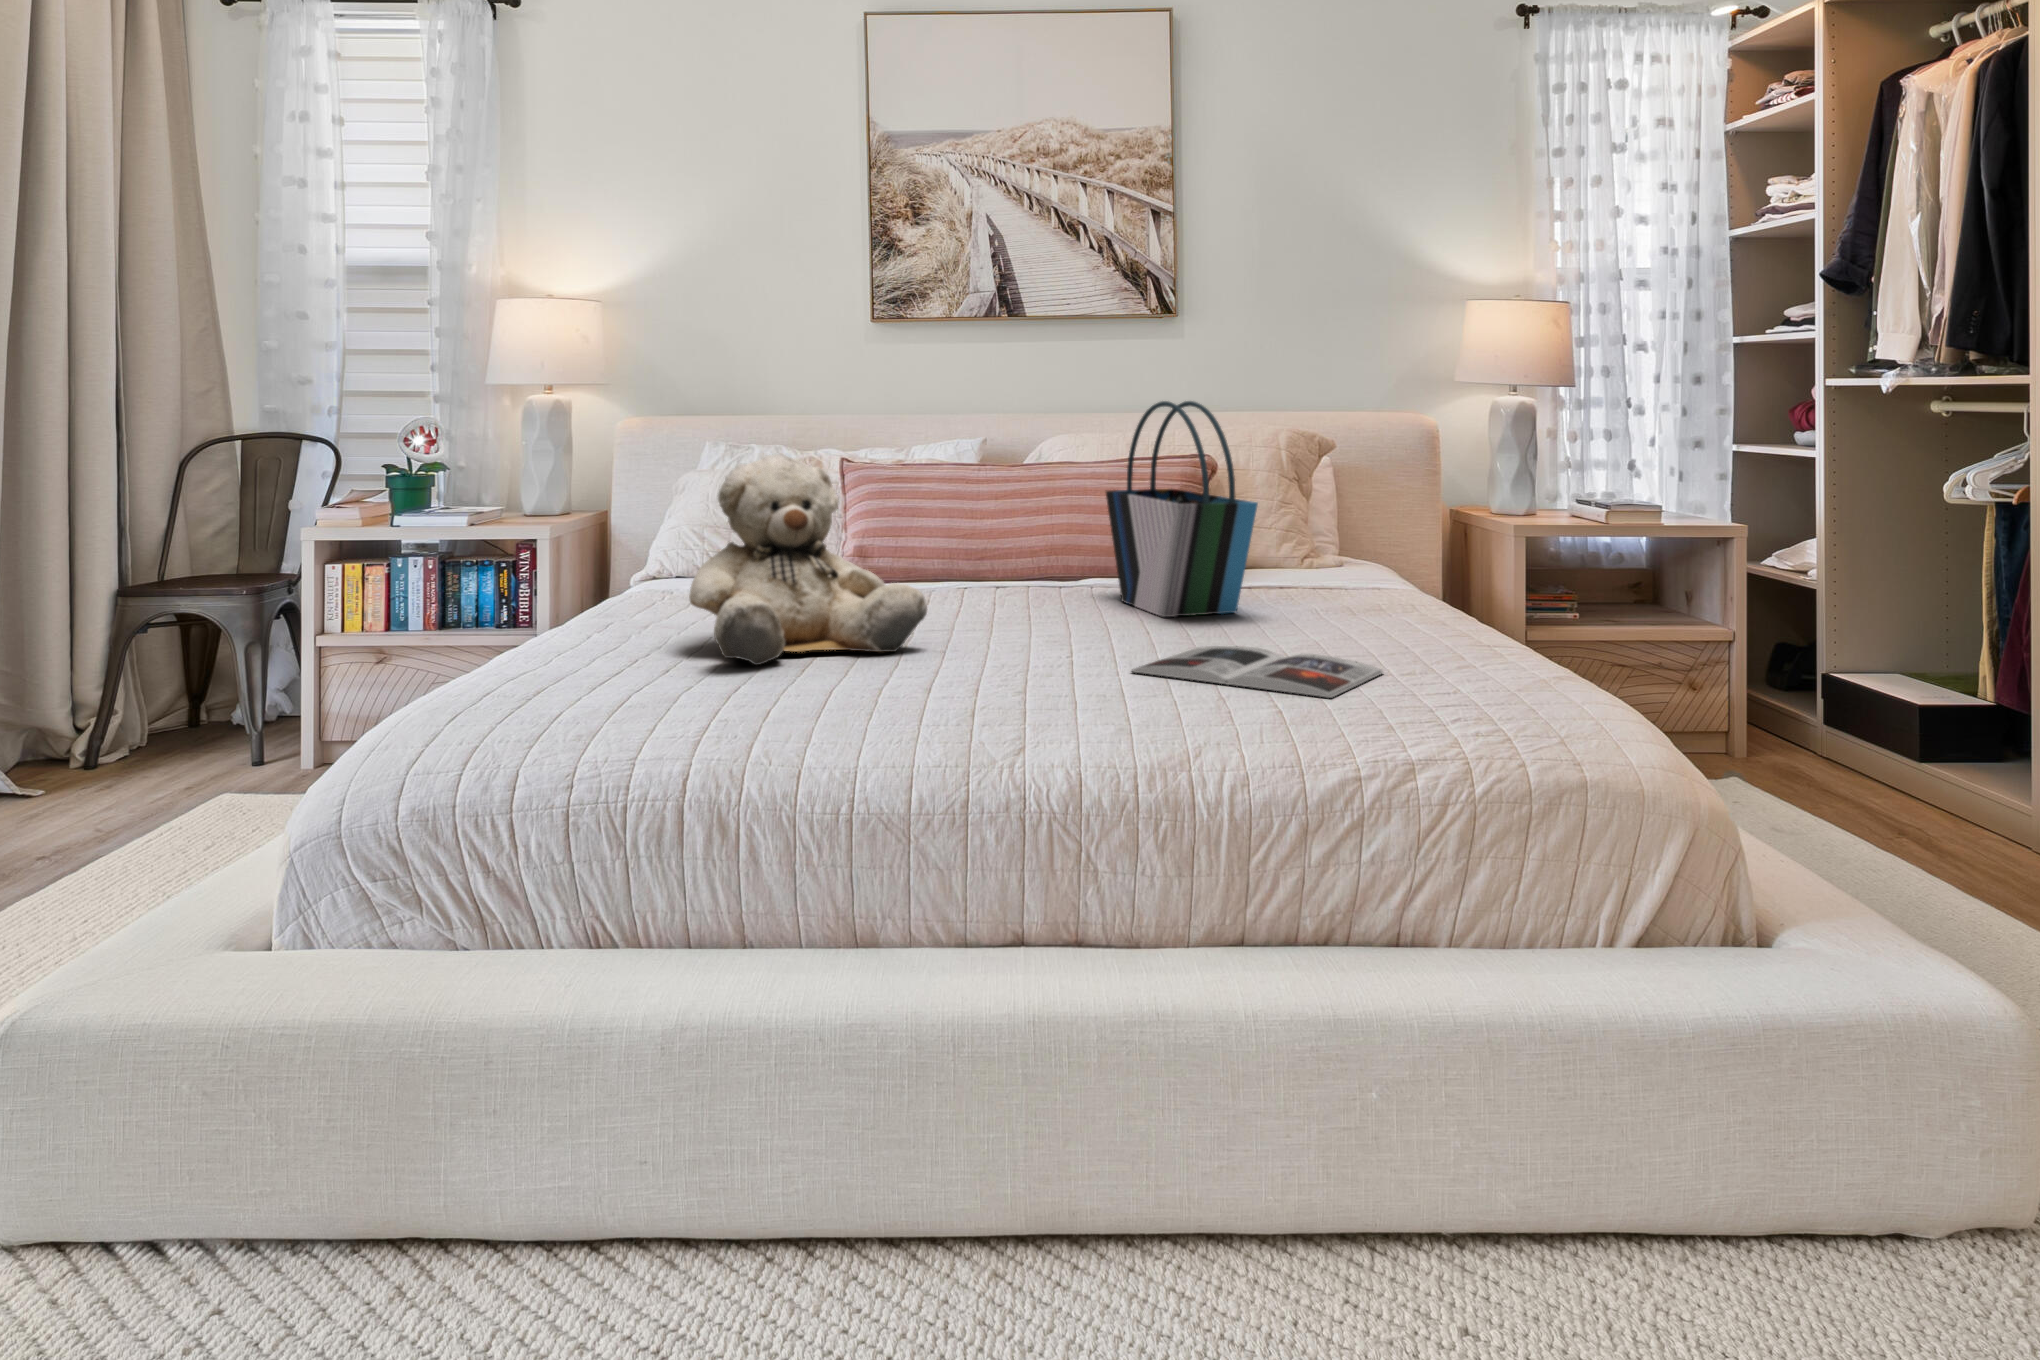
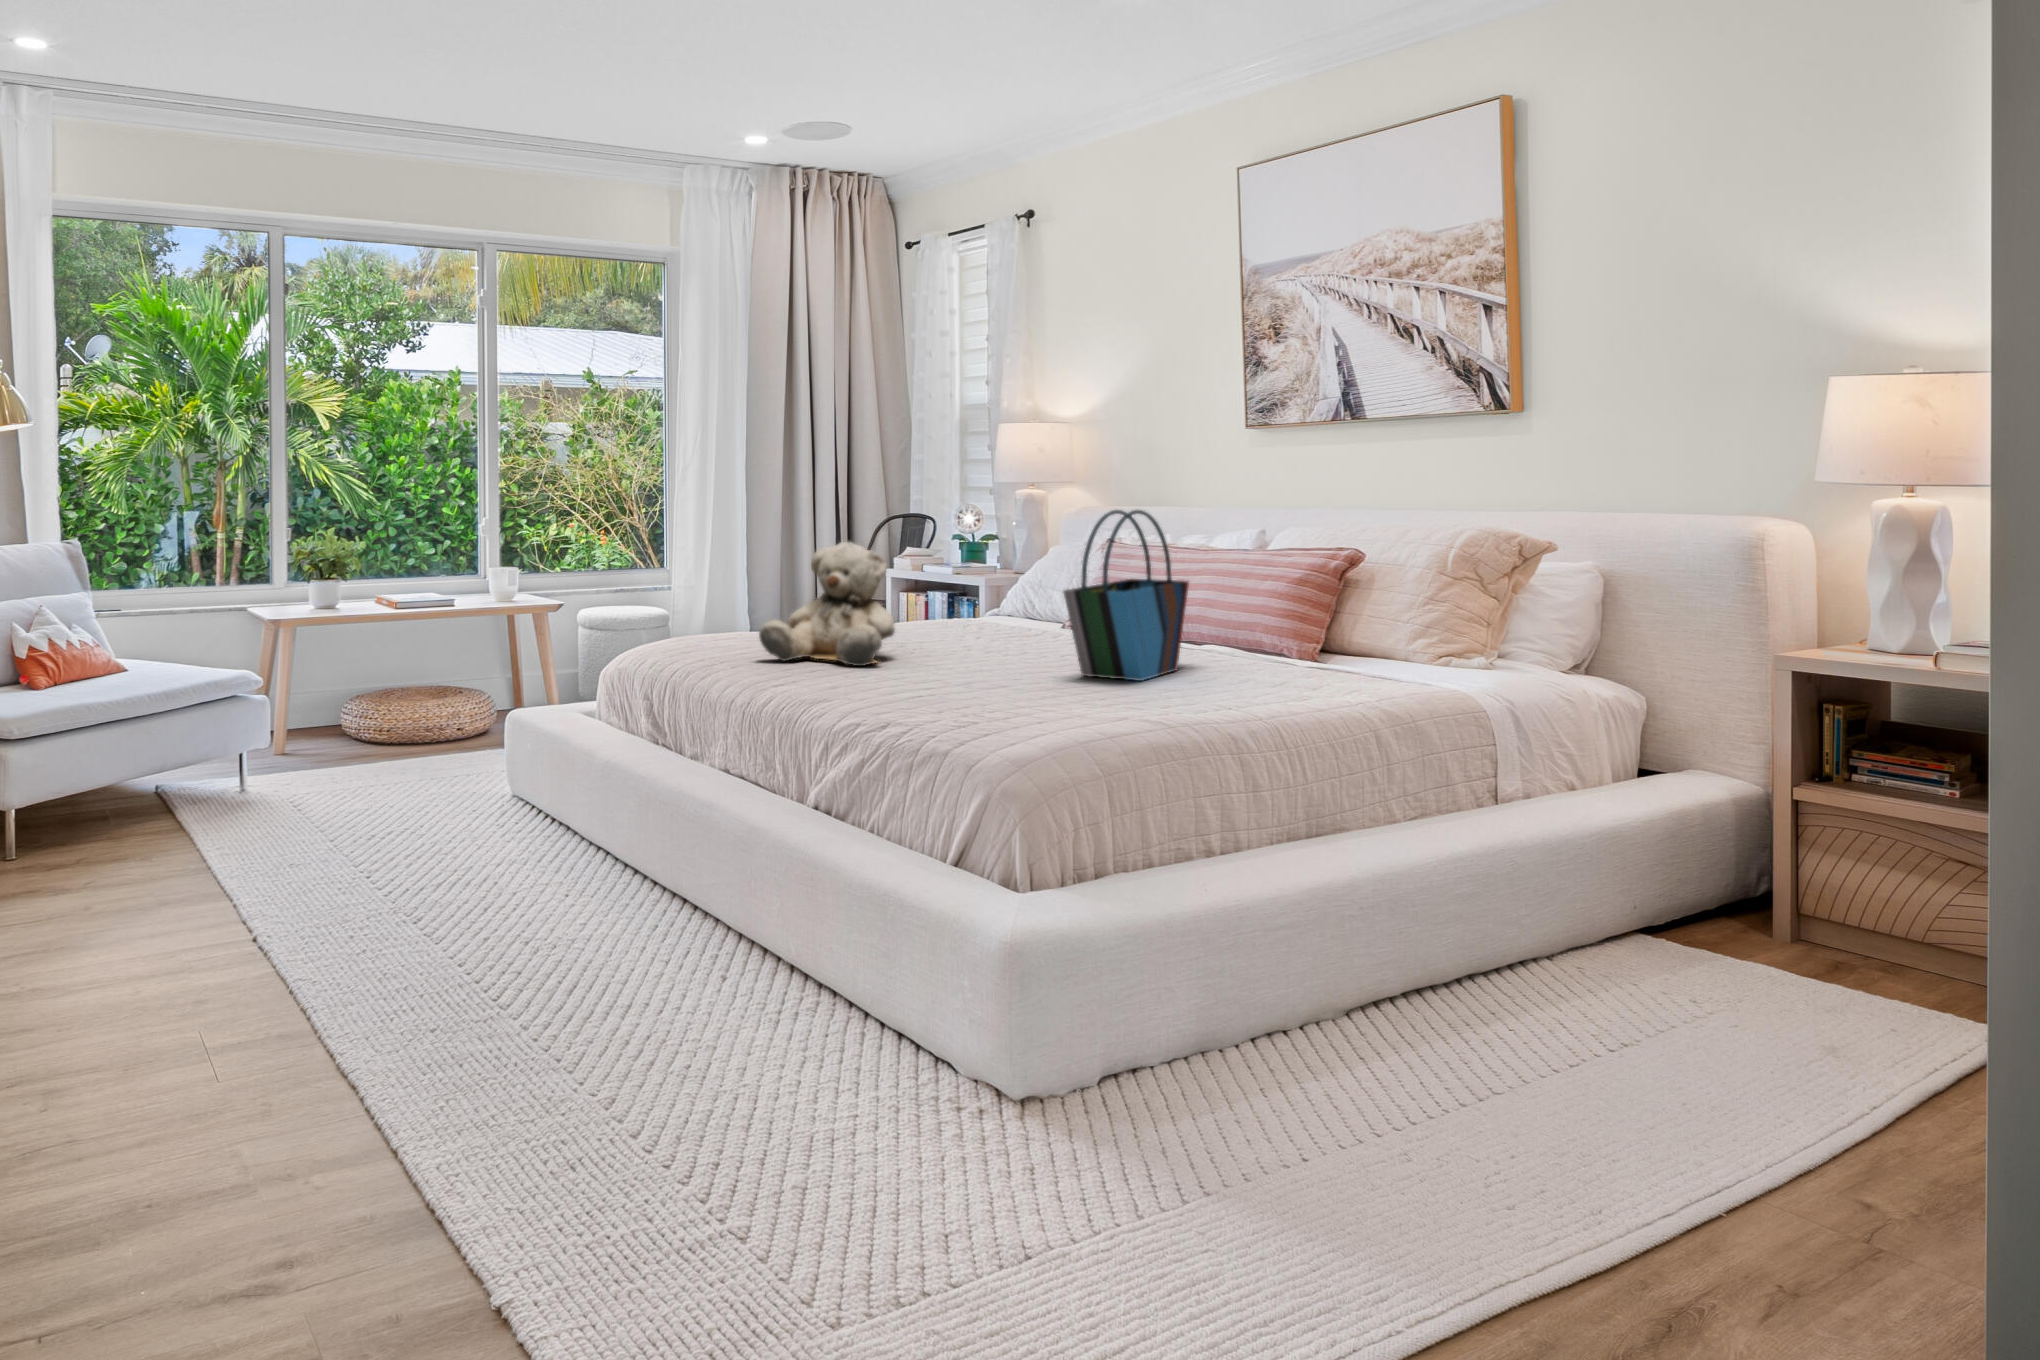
magazine: present [1132,646,1383,698] -> none [893,687,999,714]

